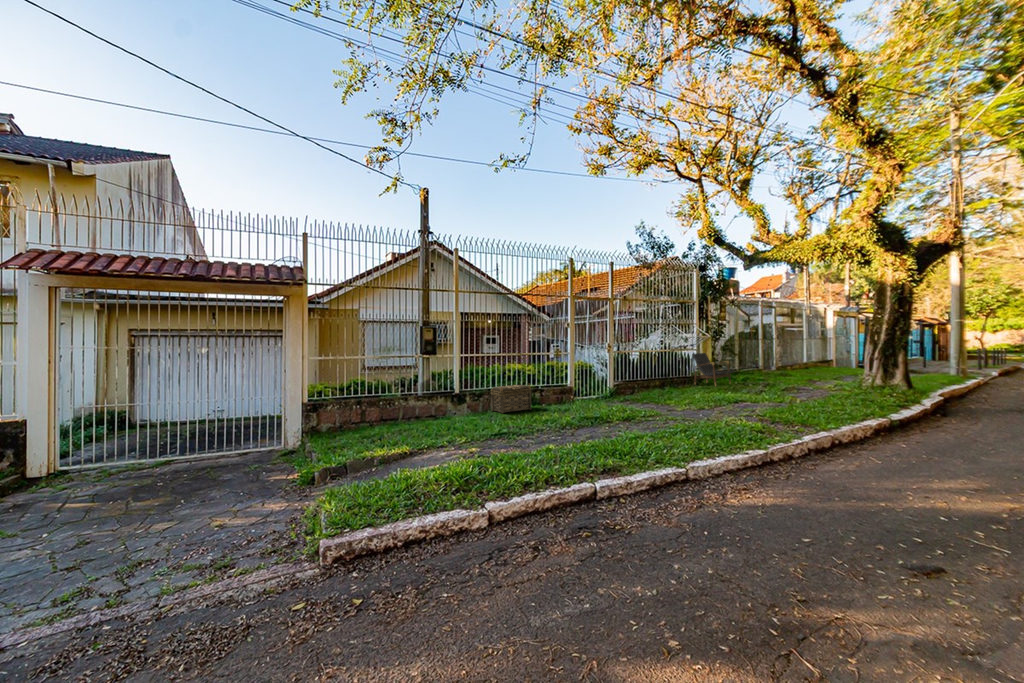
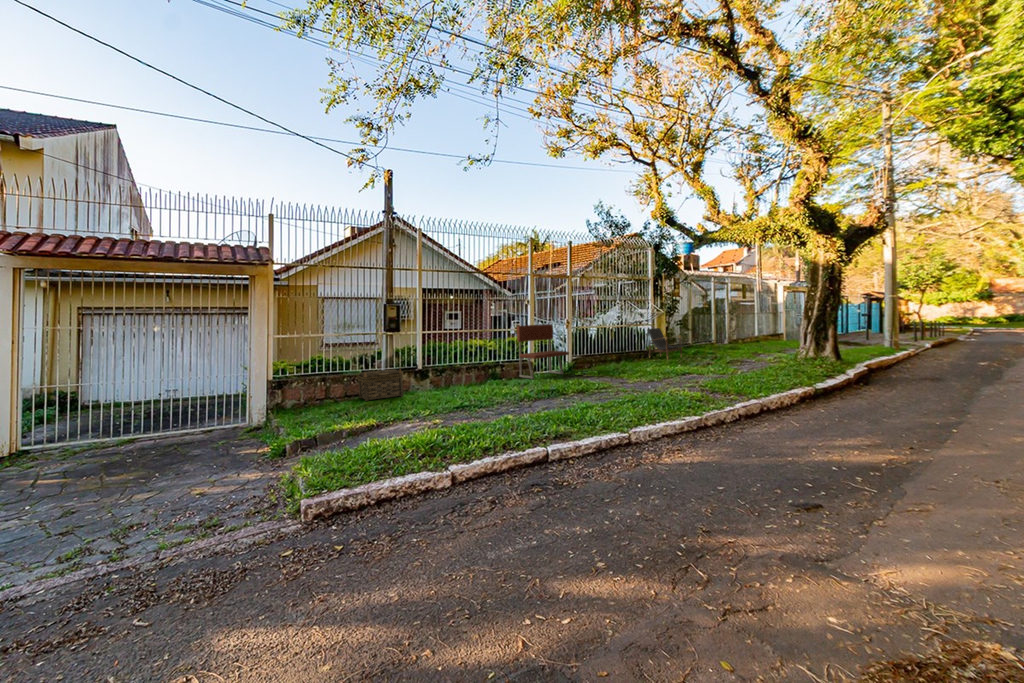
bench: none [555,348,610,405] -> present [517,324,569,379]
basket: present [491,385,531,413] -> present [358,369,403,401]

